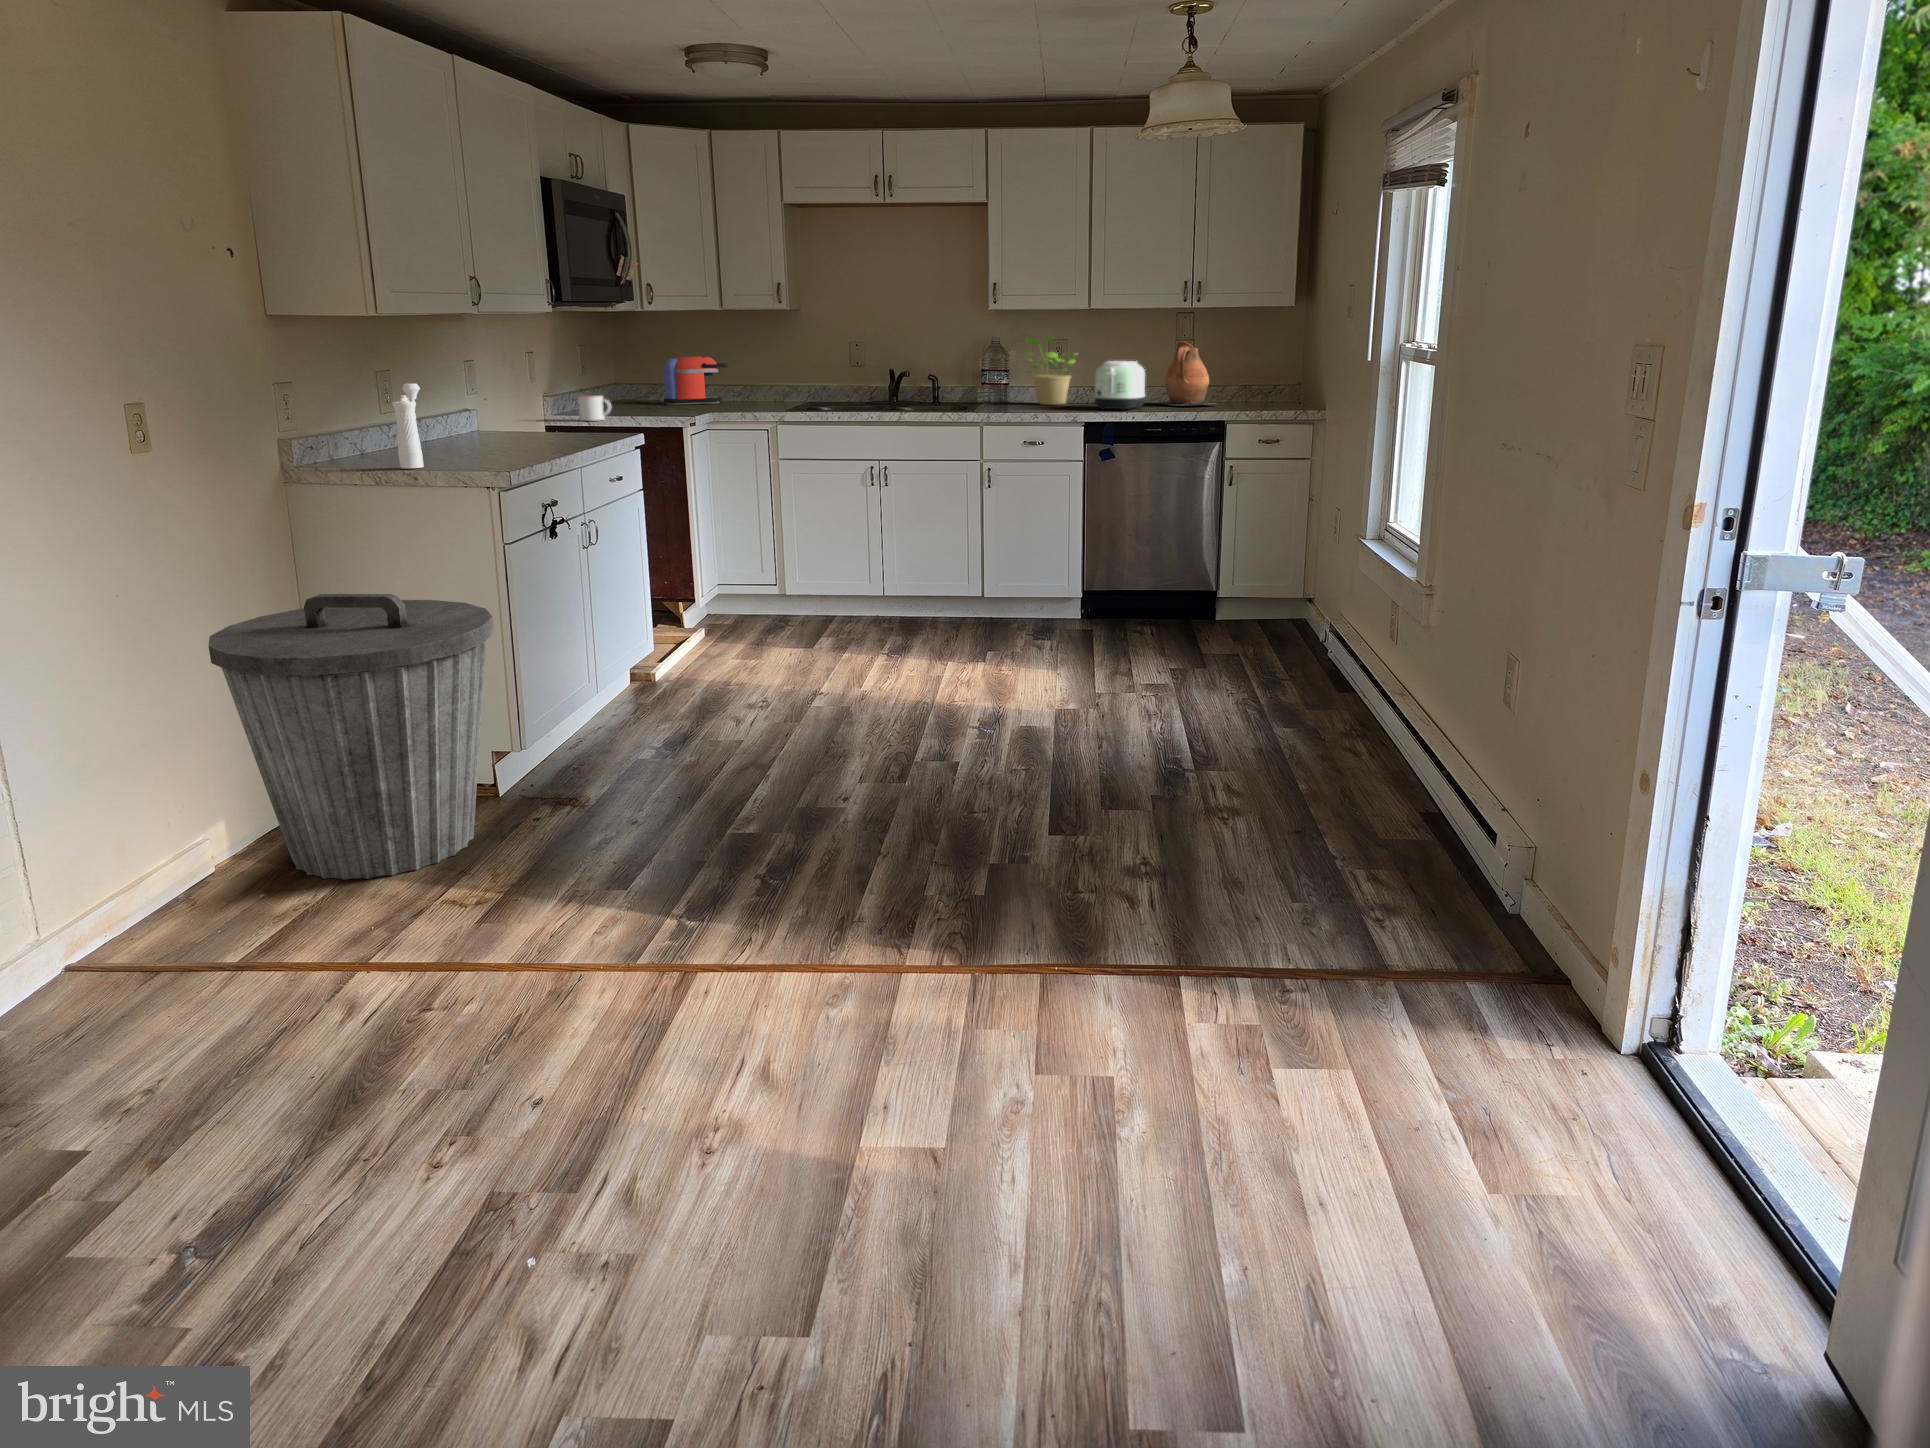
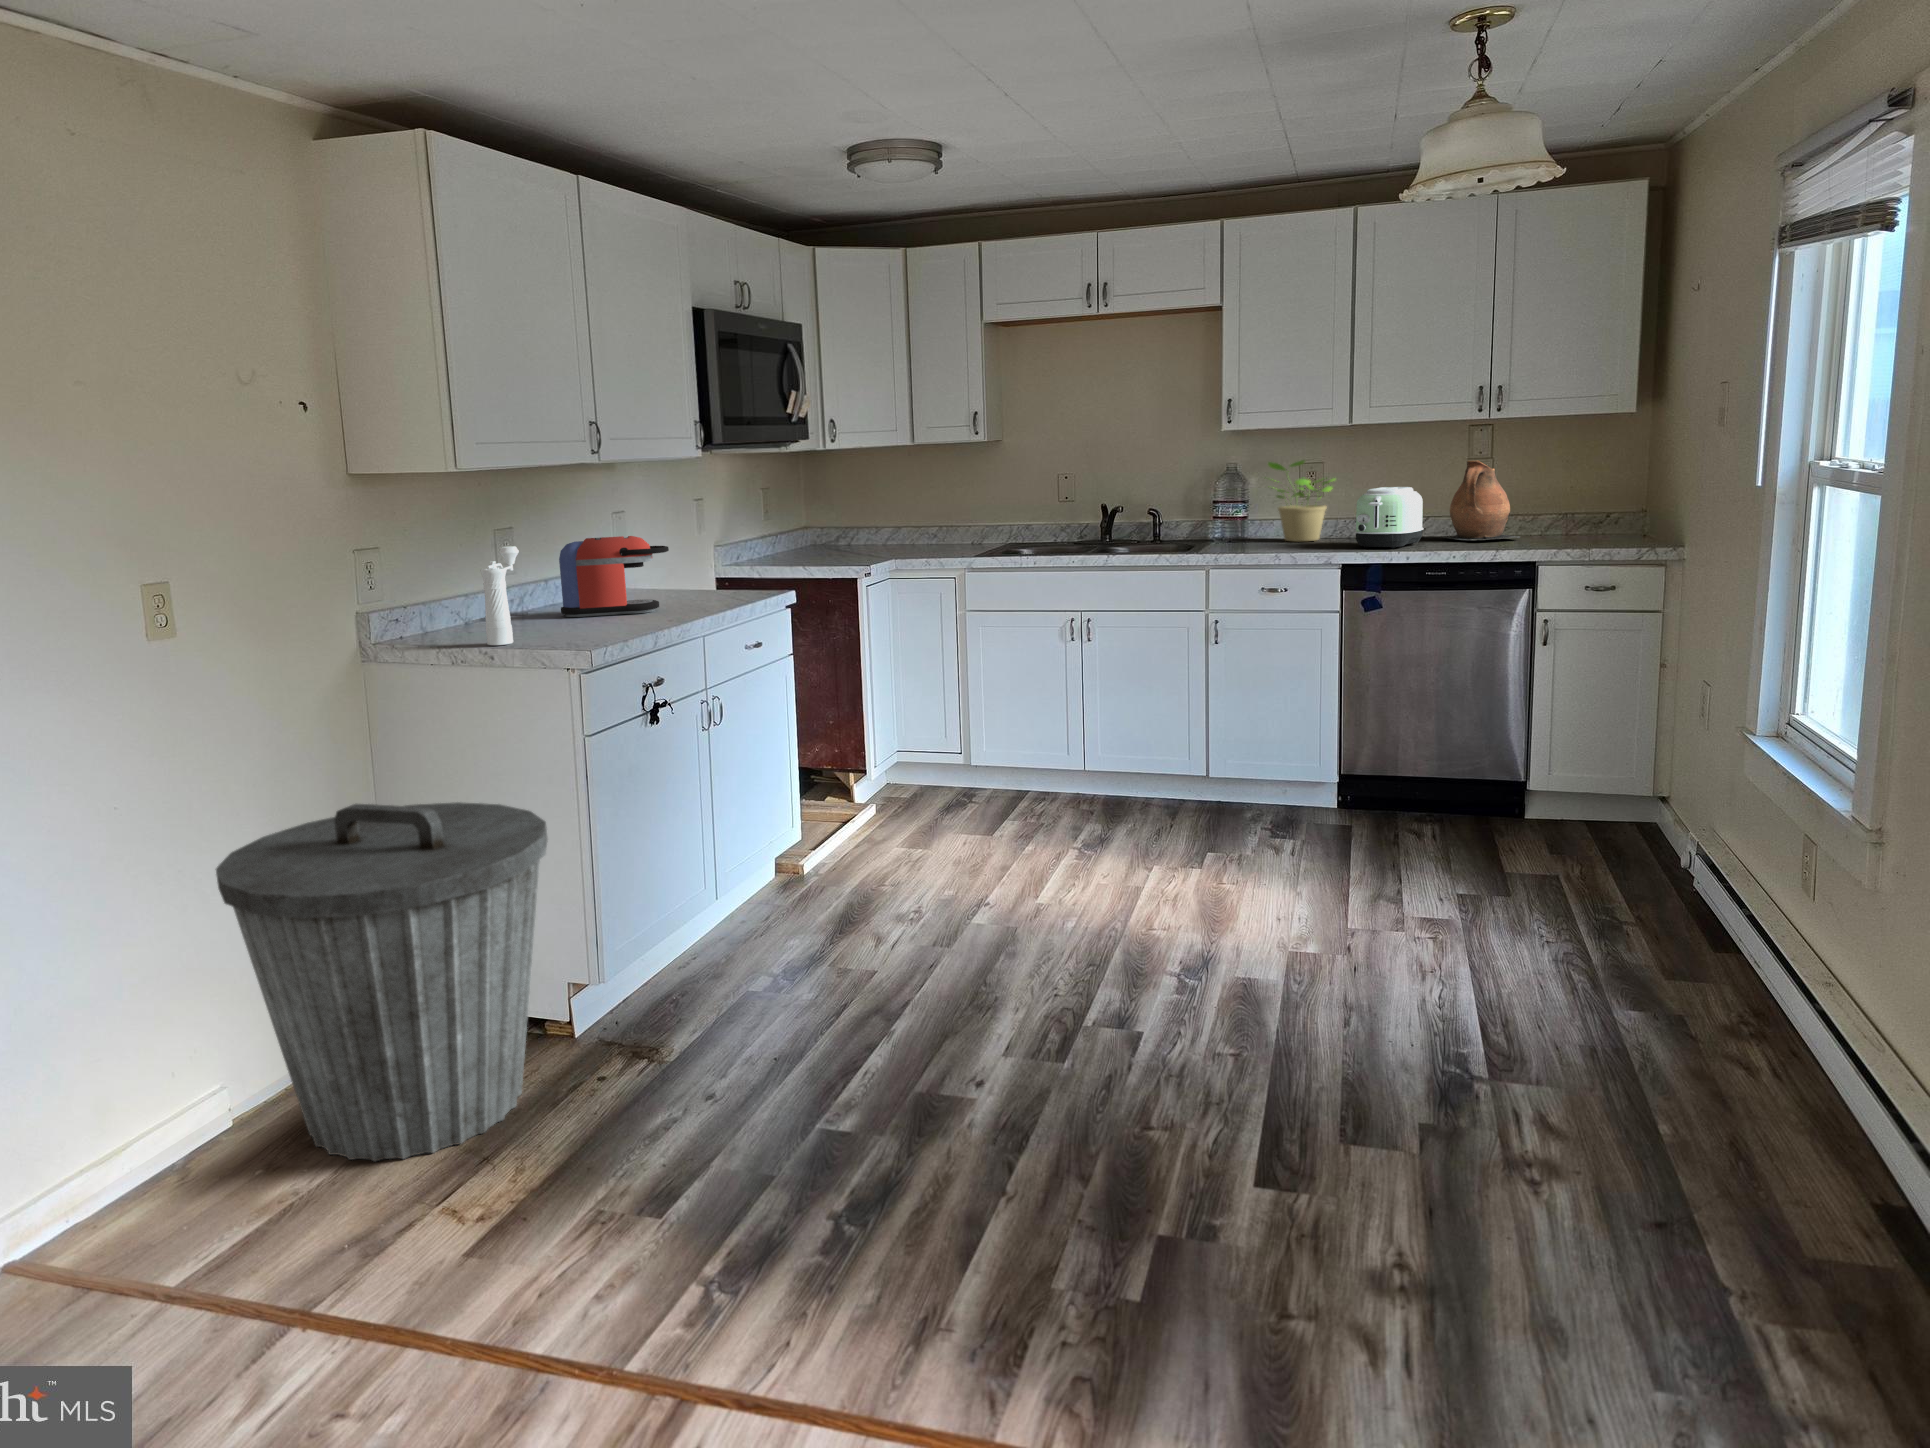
coffee maker: present [663,356,727,405] -> present [559,536,669,617]
mug: present [578,395,611,421] -> none [746,543,781,572]

